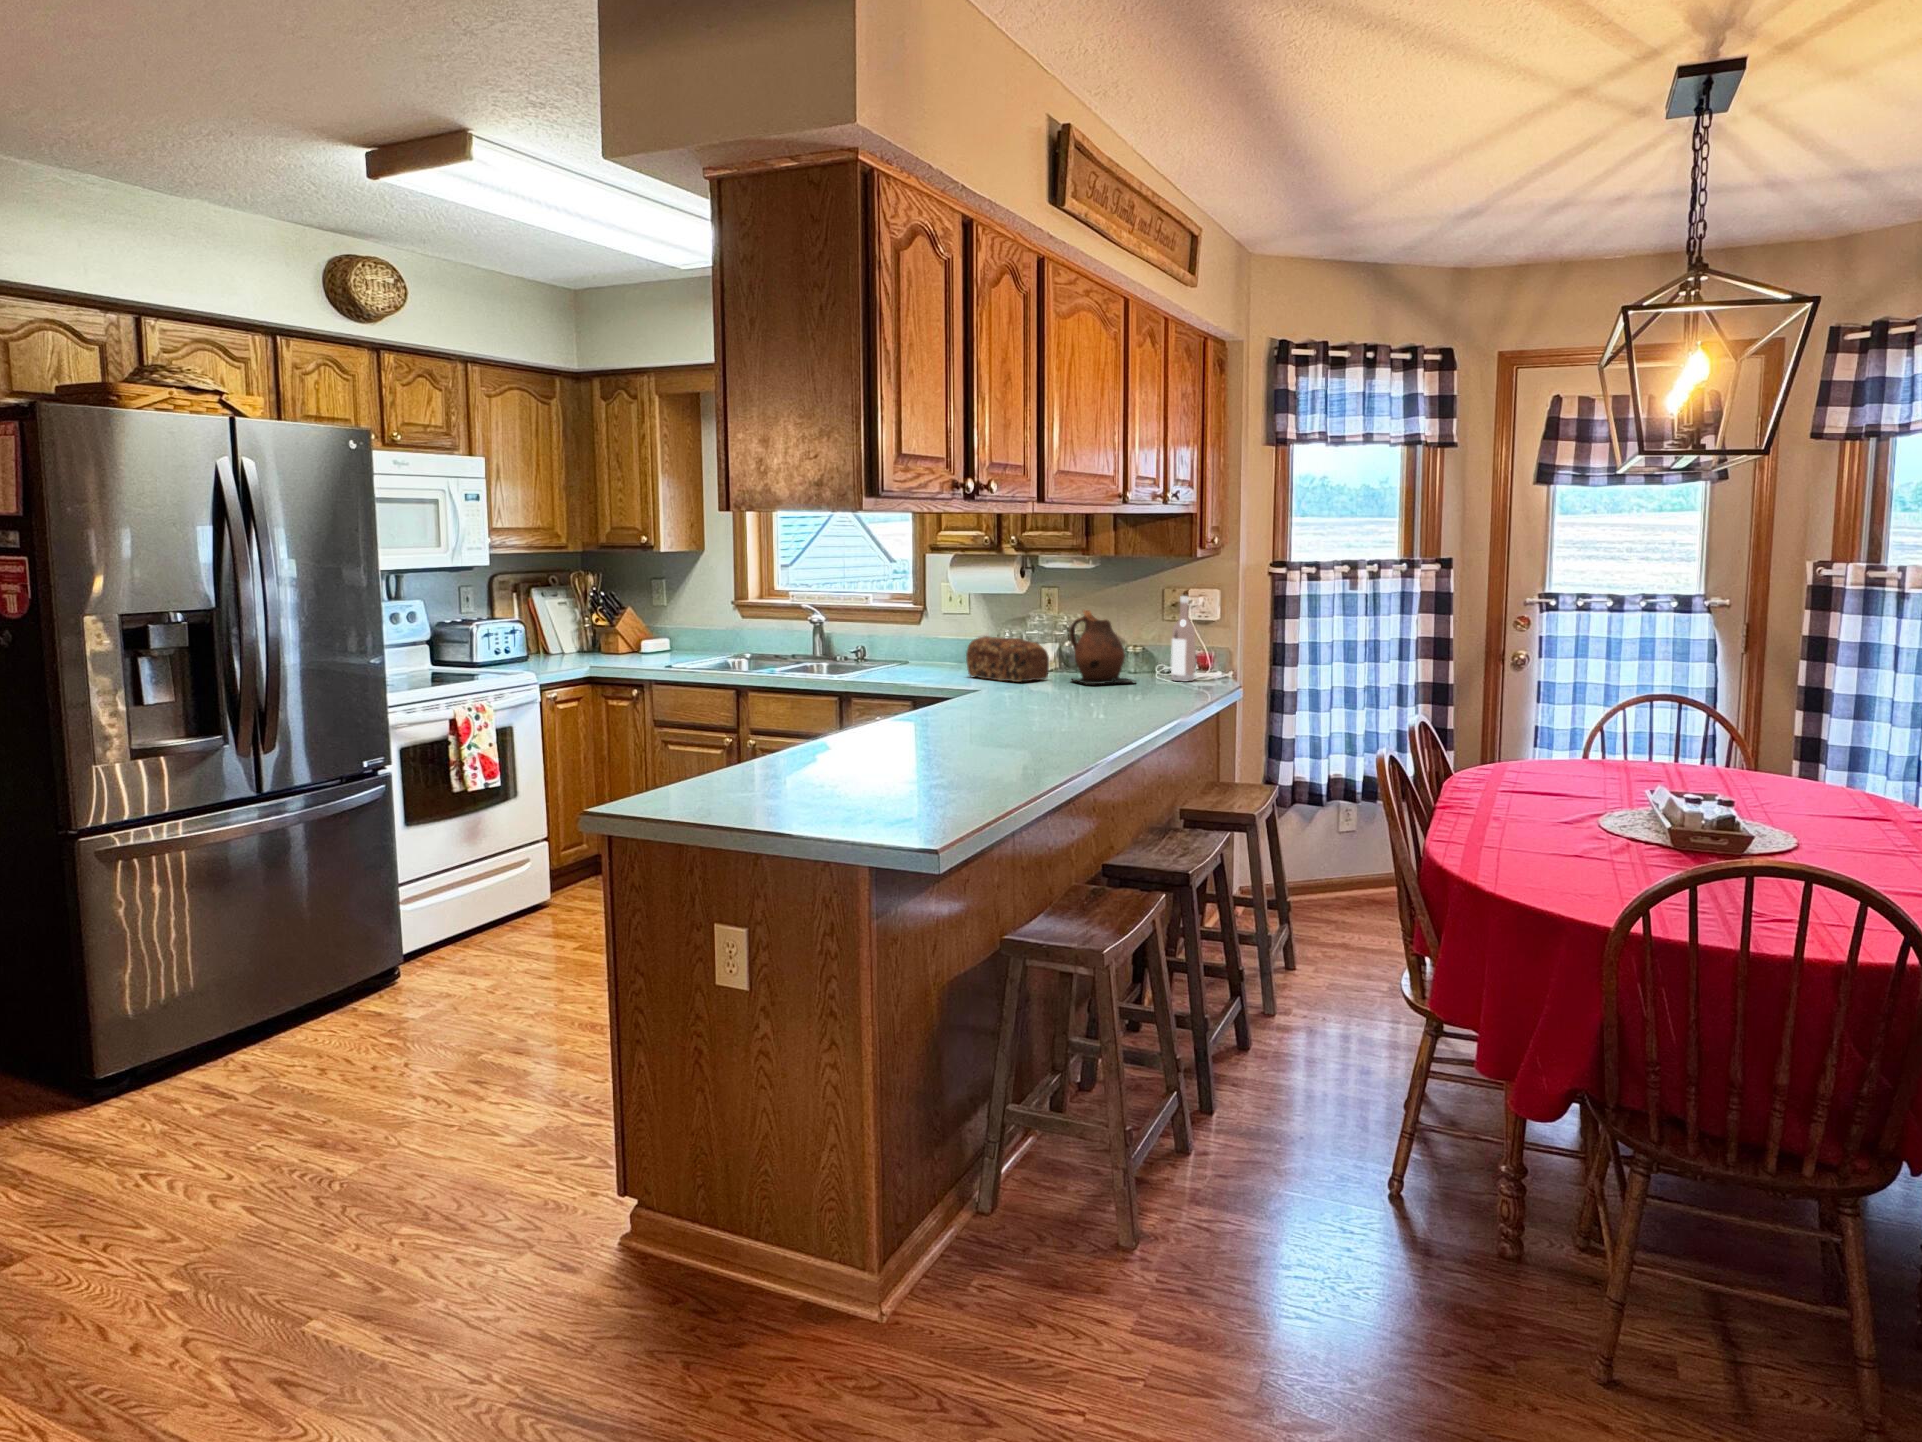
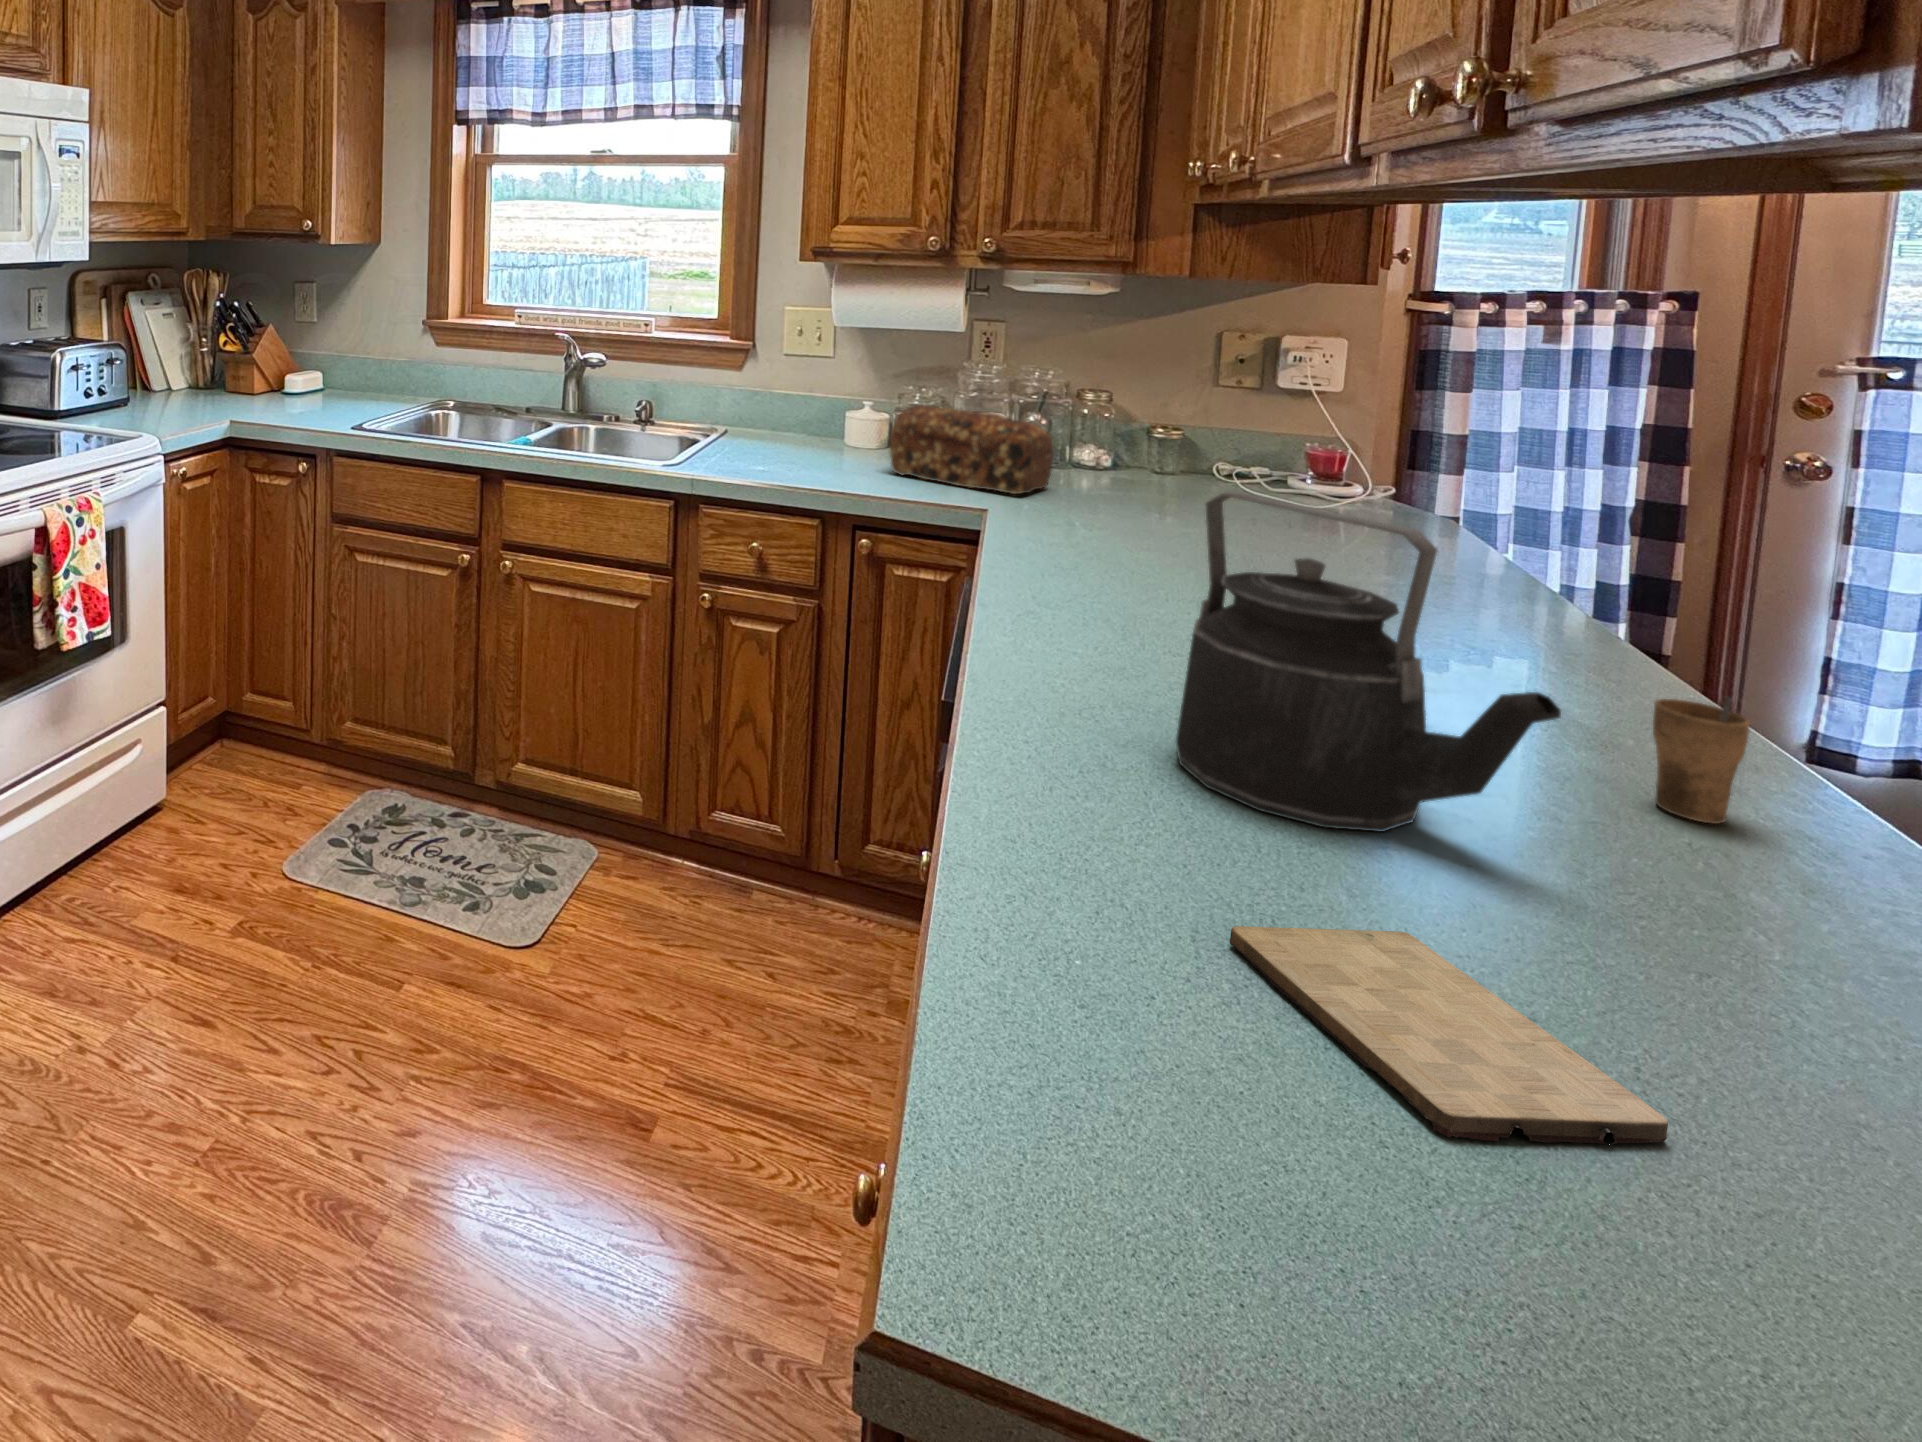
wine bottle: present [1171,596,1195,681] -> none [1268,351,1326,503]
ceramic pitcher: present [1070,610,1136,684] -> none [1093,370,1232,509]
kettle: none [864,634,943,750] -> present [1176,492,1561,832]
cup: none [1031,698,1056,747] -> present [1653,697,1750,824]
cutting board: none [778,759,851,782] -> present [1230,926,1668,1144]

